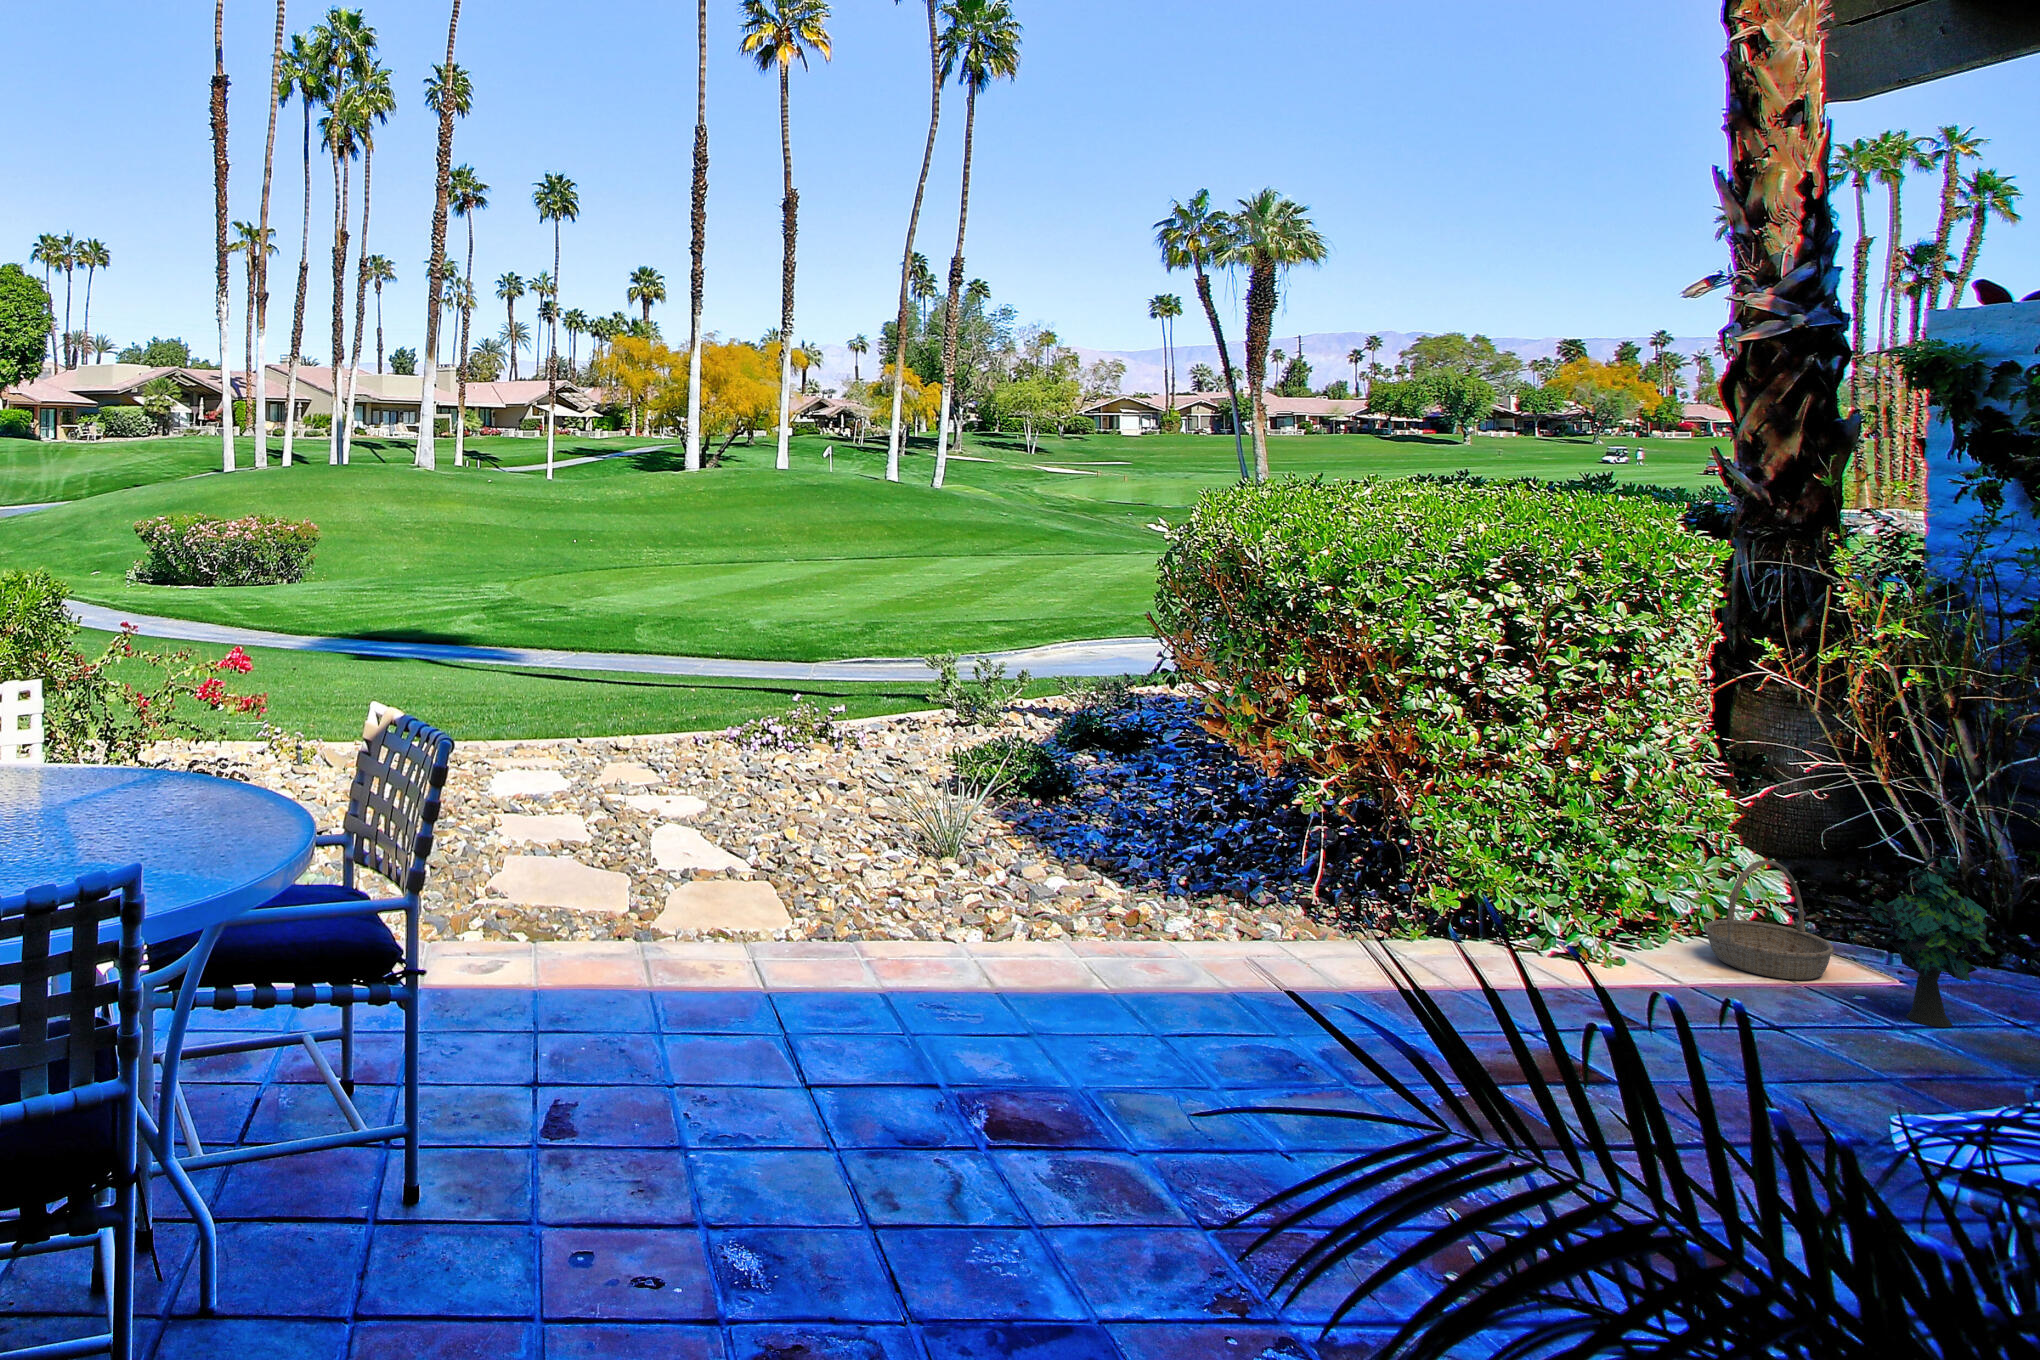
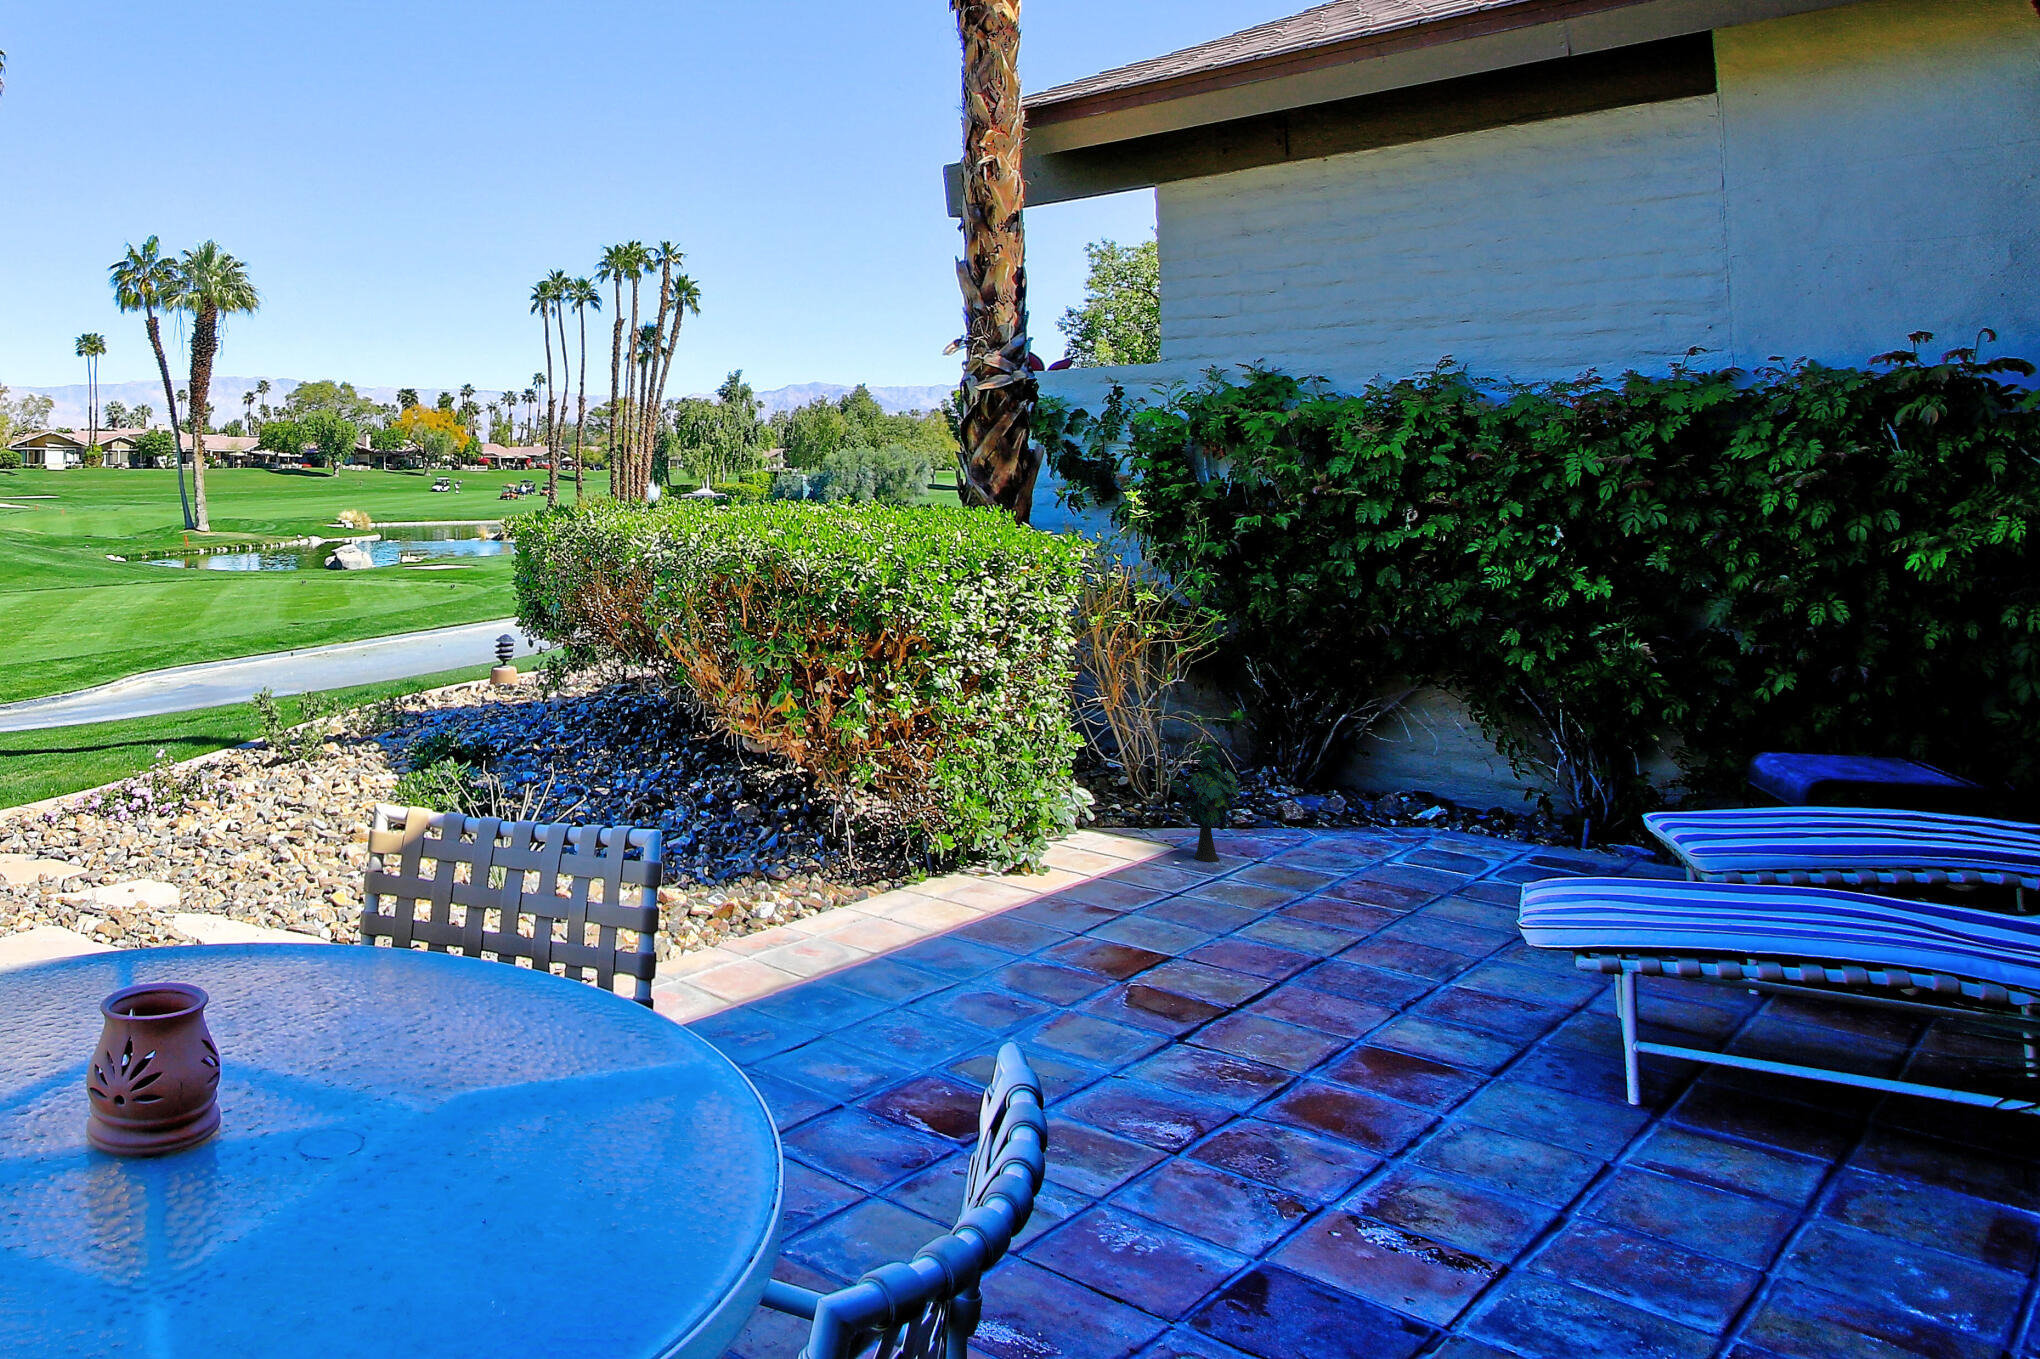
basket: present [1703,860,1834,980] -> none [1052,764,1132,850]

